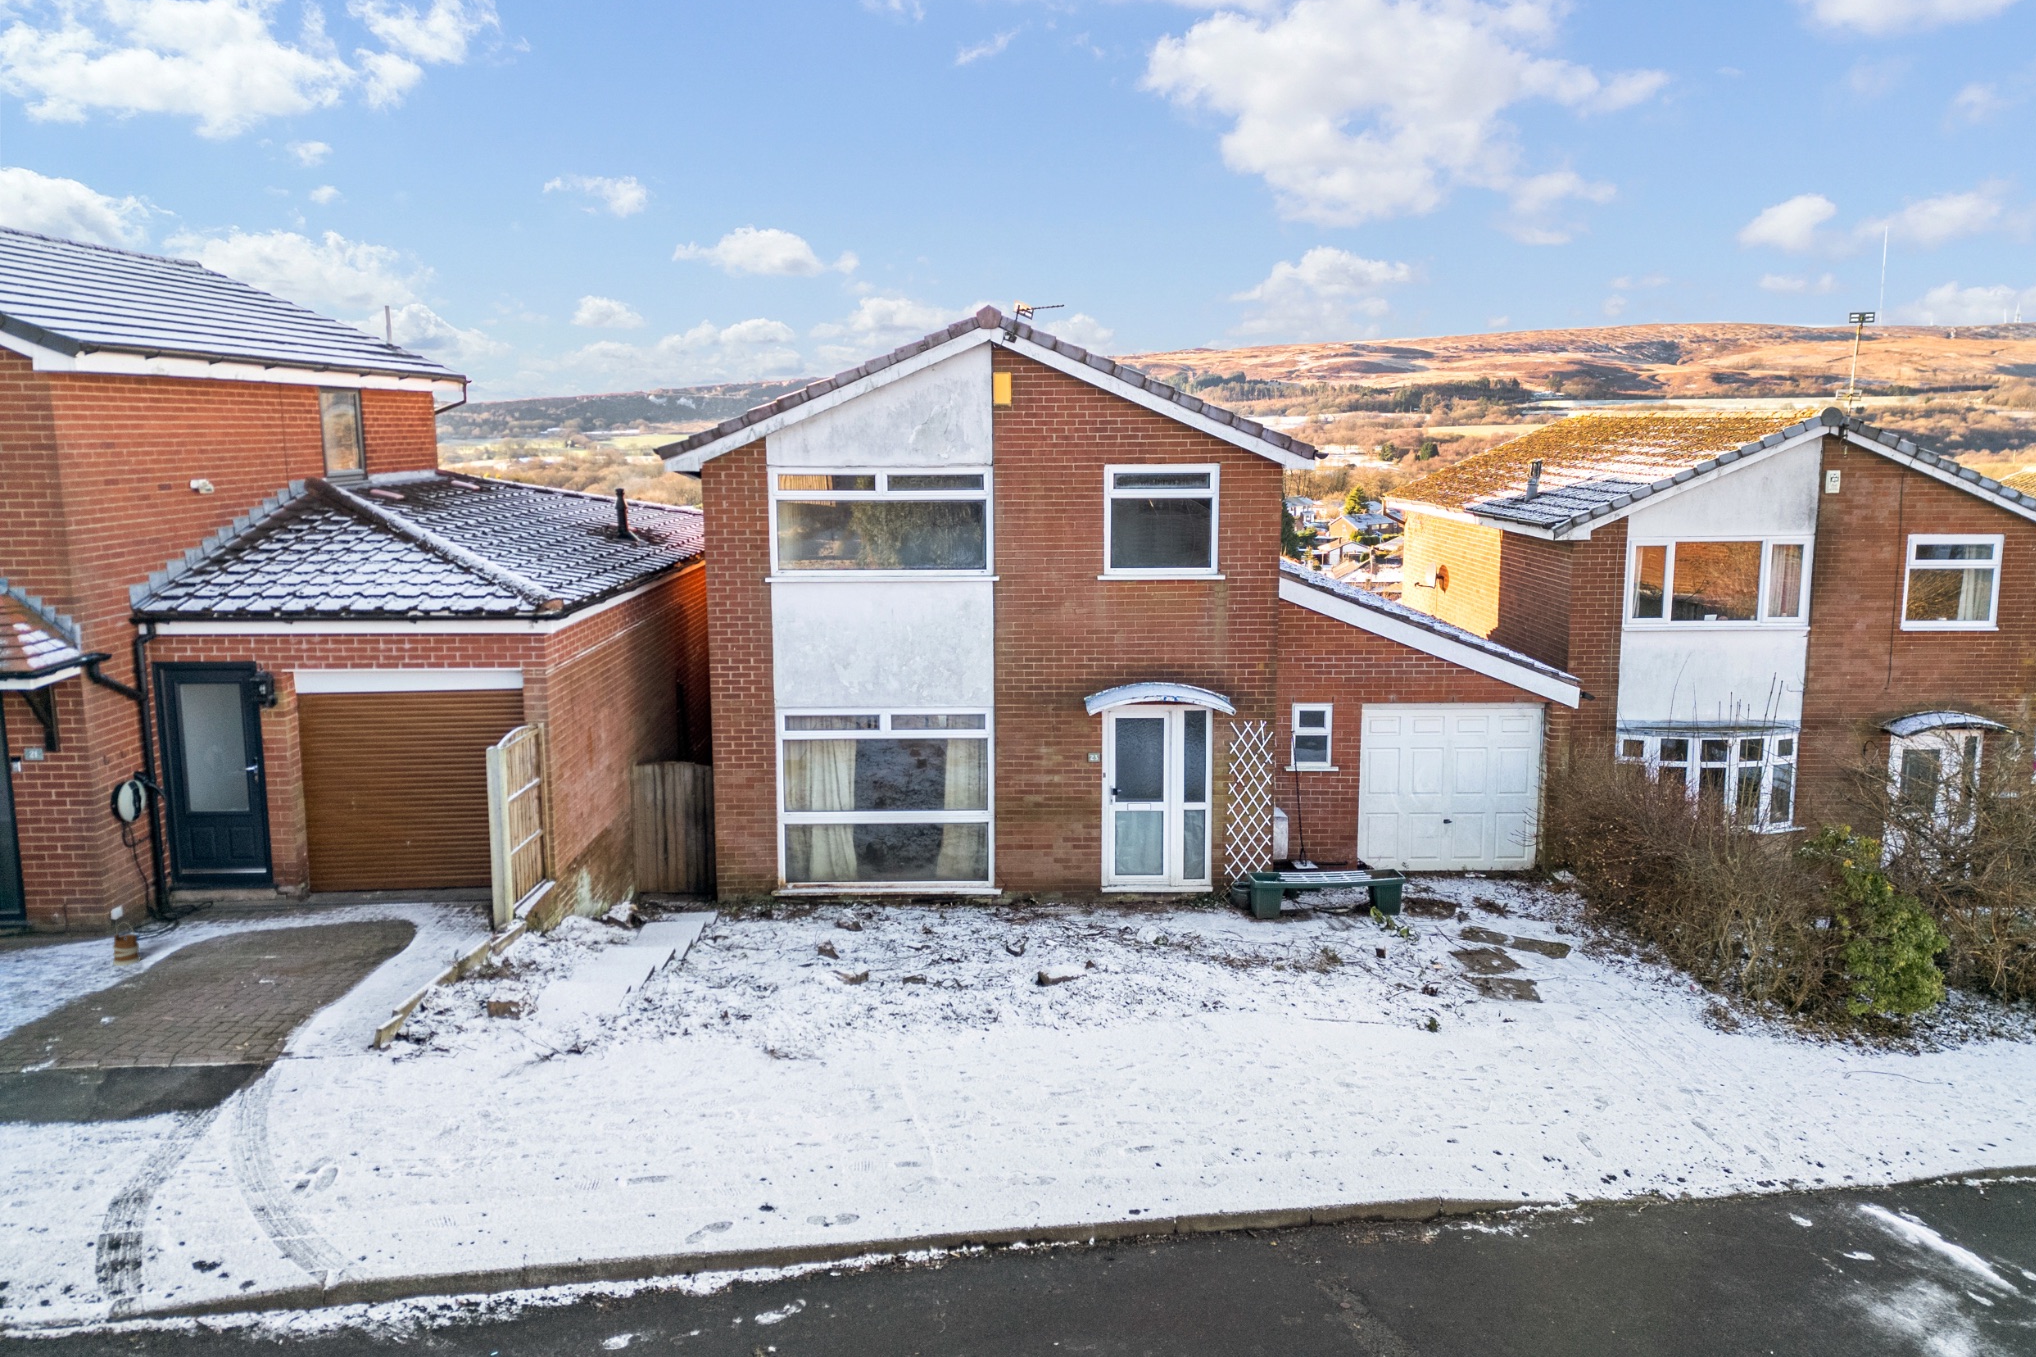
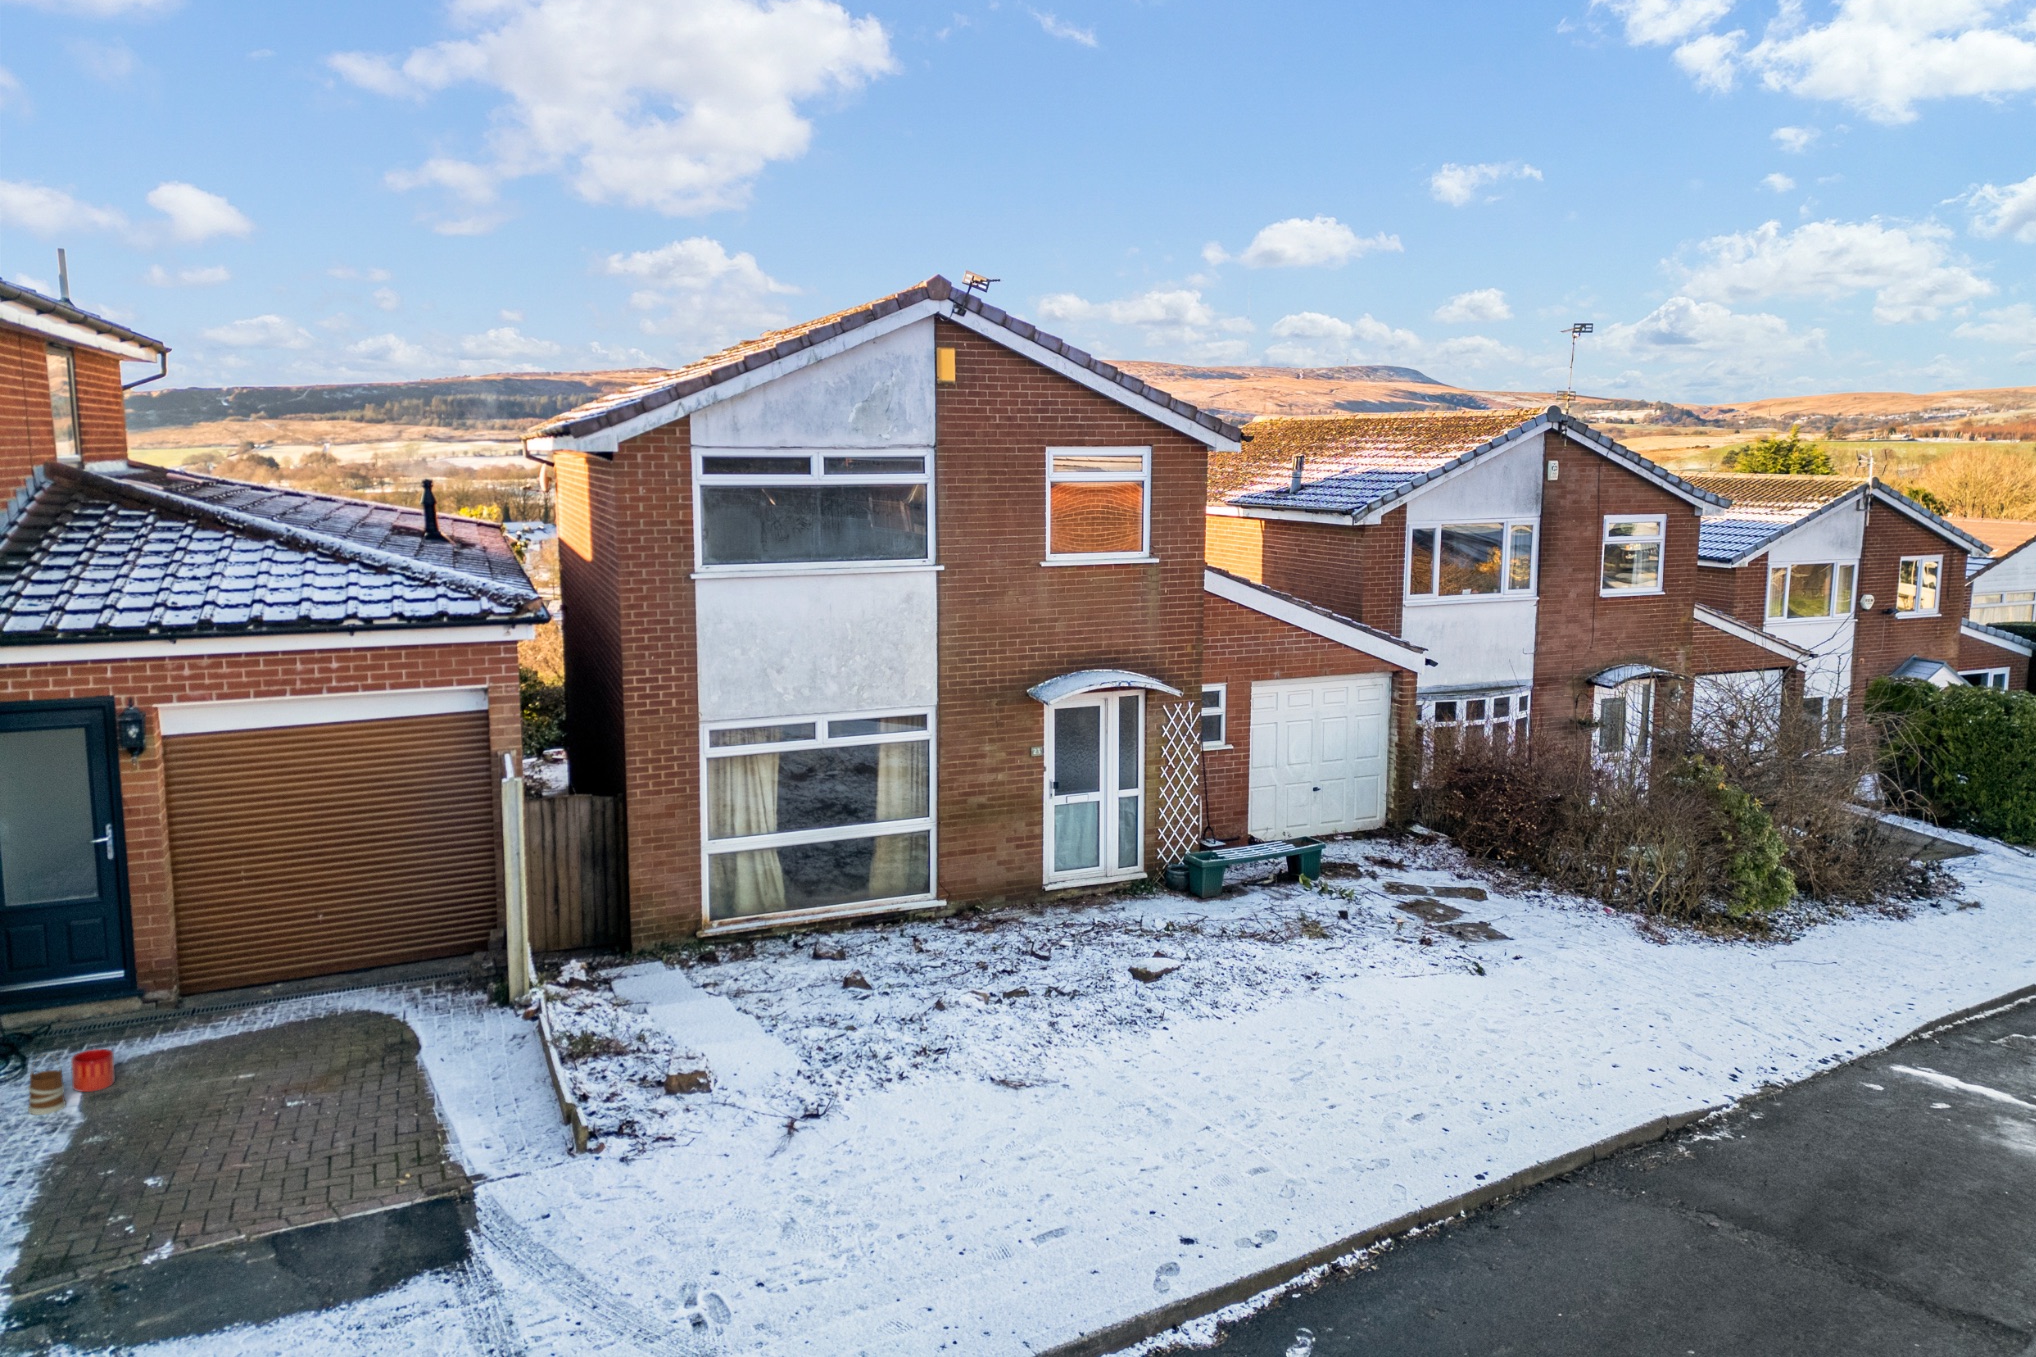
planter: none [156,923,189,954] -> present [71,1049,114,1092]

